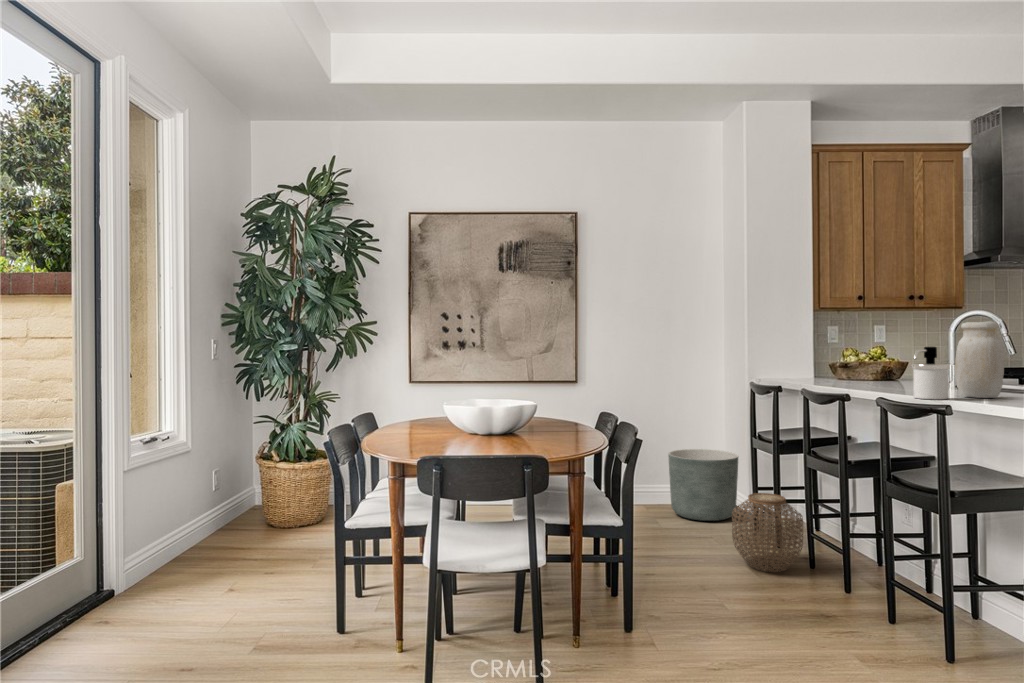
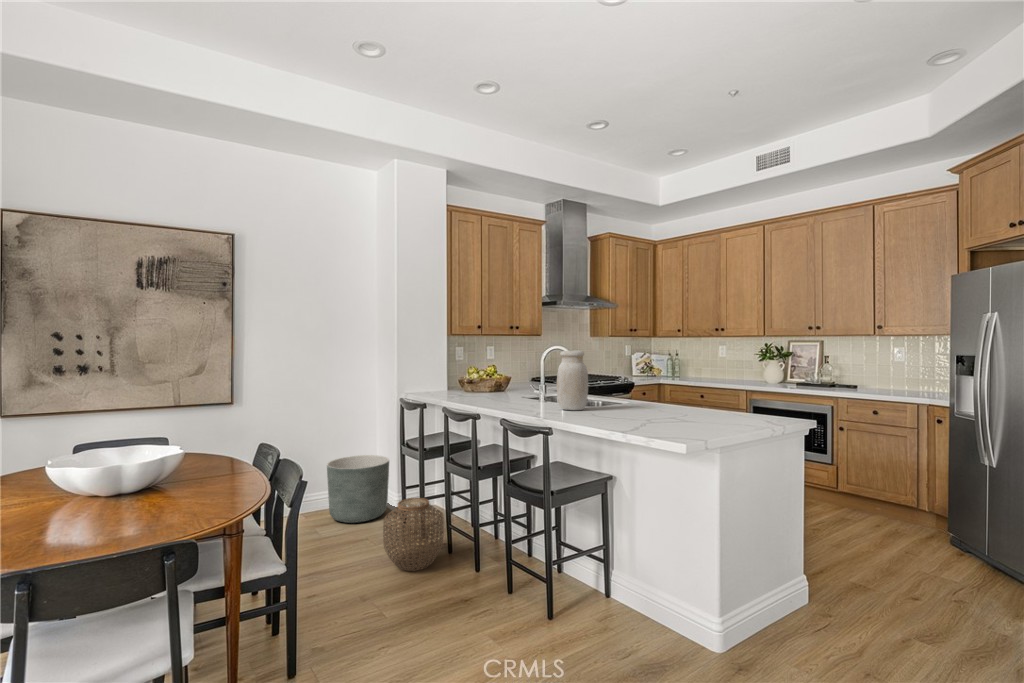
soap dispenser: present [912,347,949,399] -> none [530,371,556,415]

